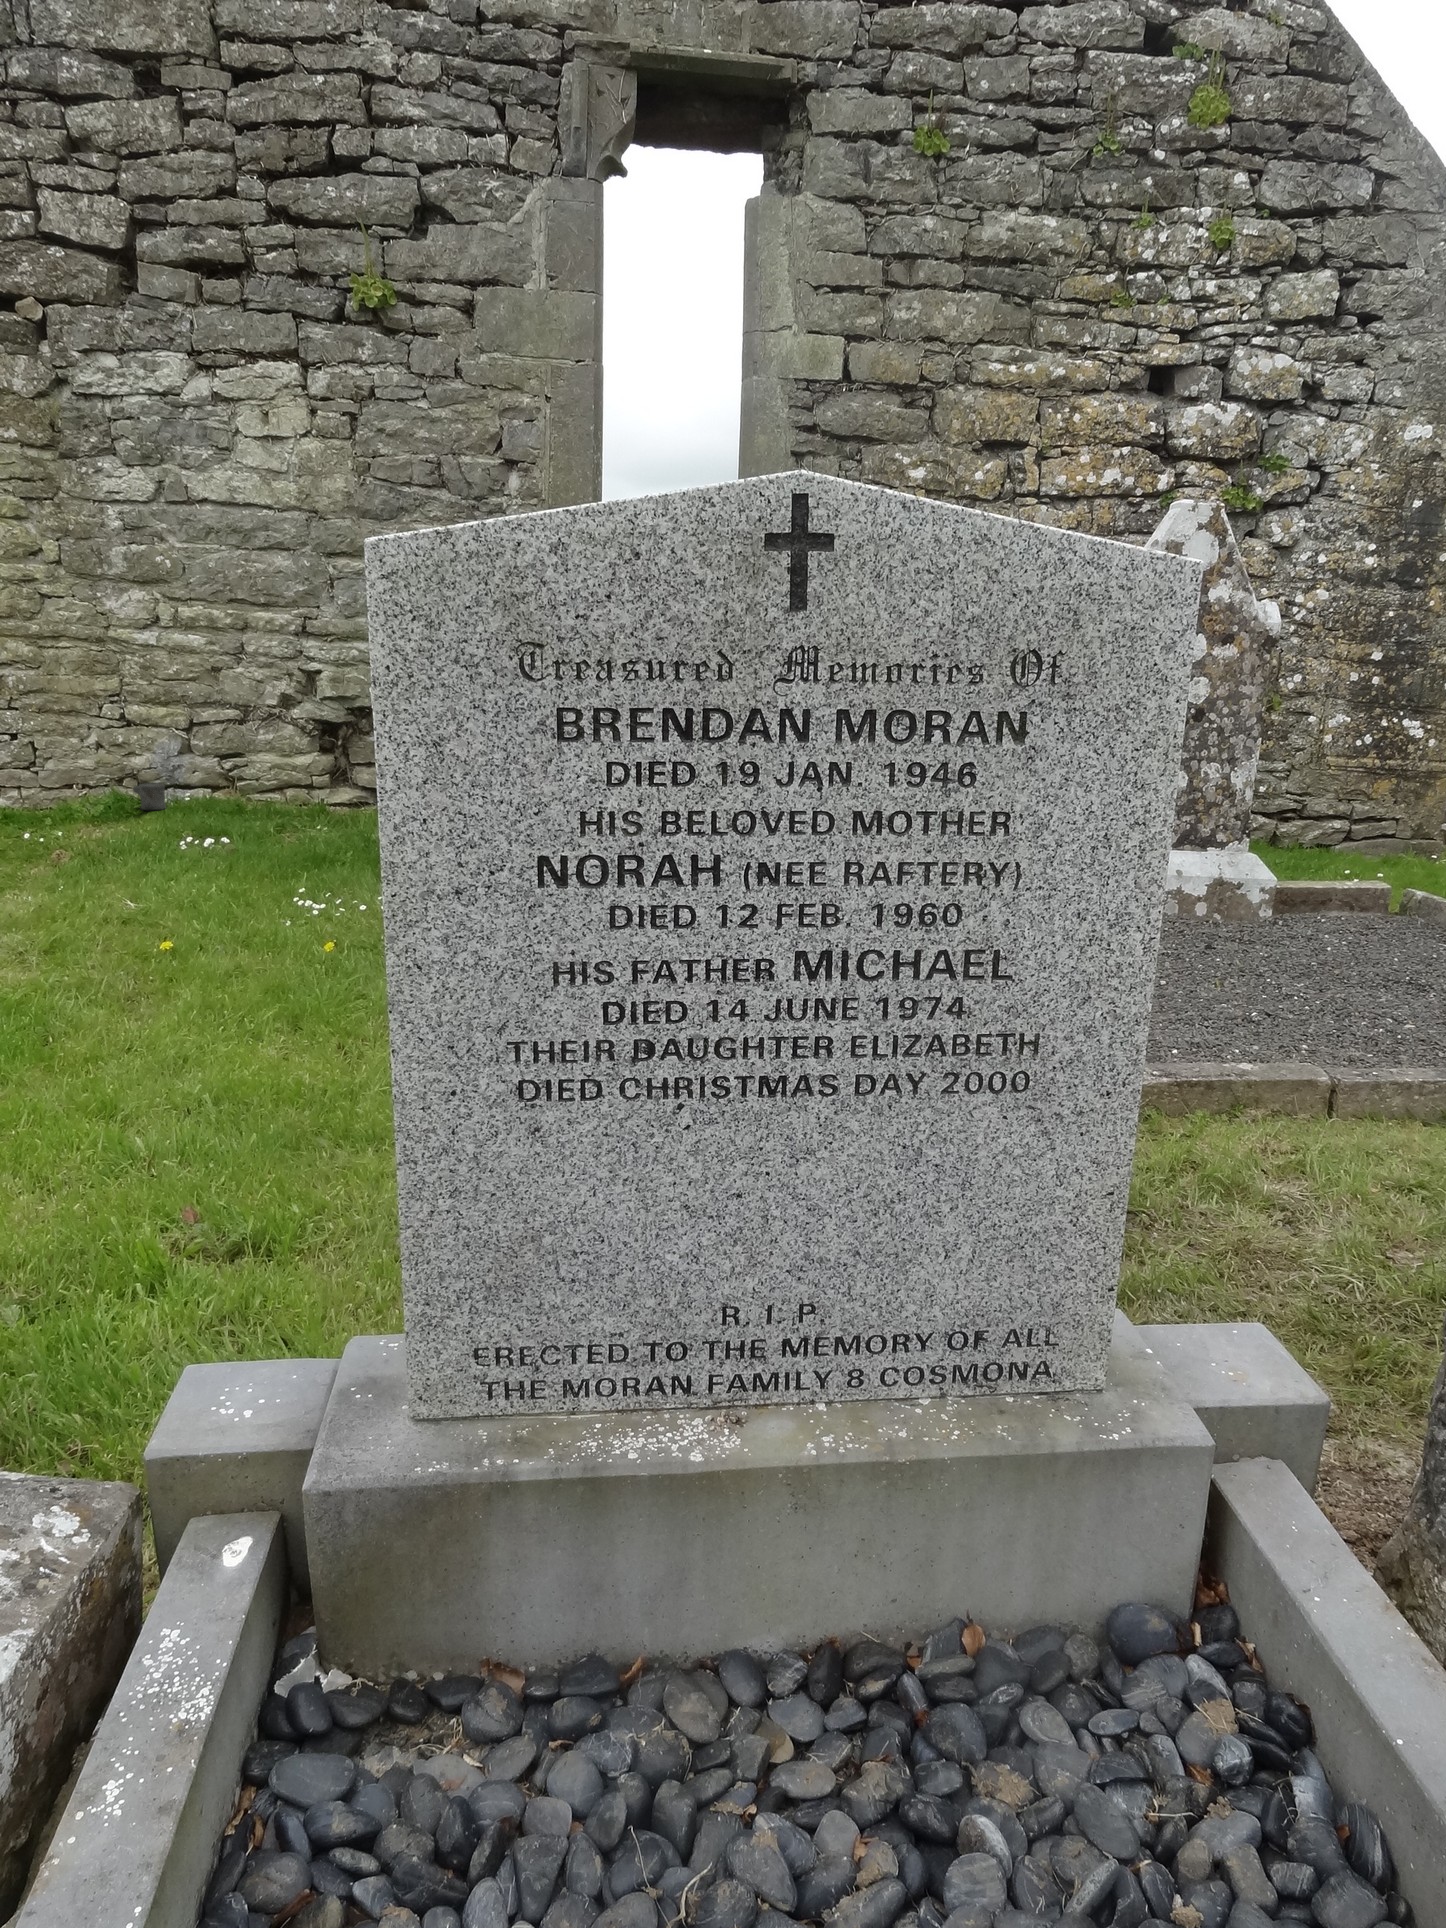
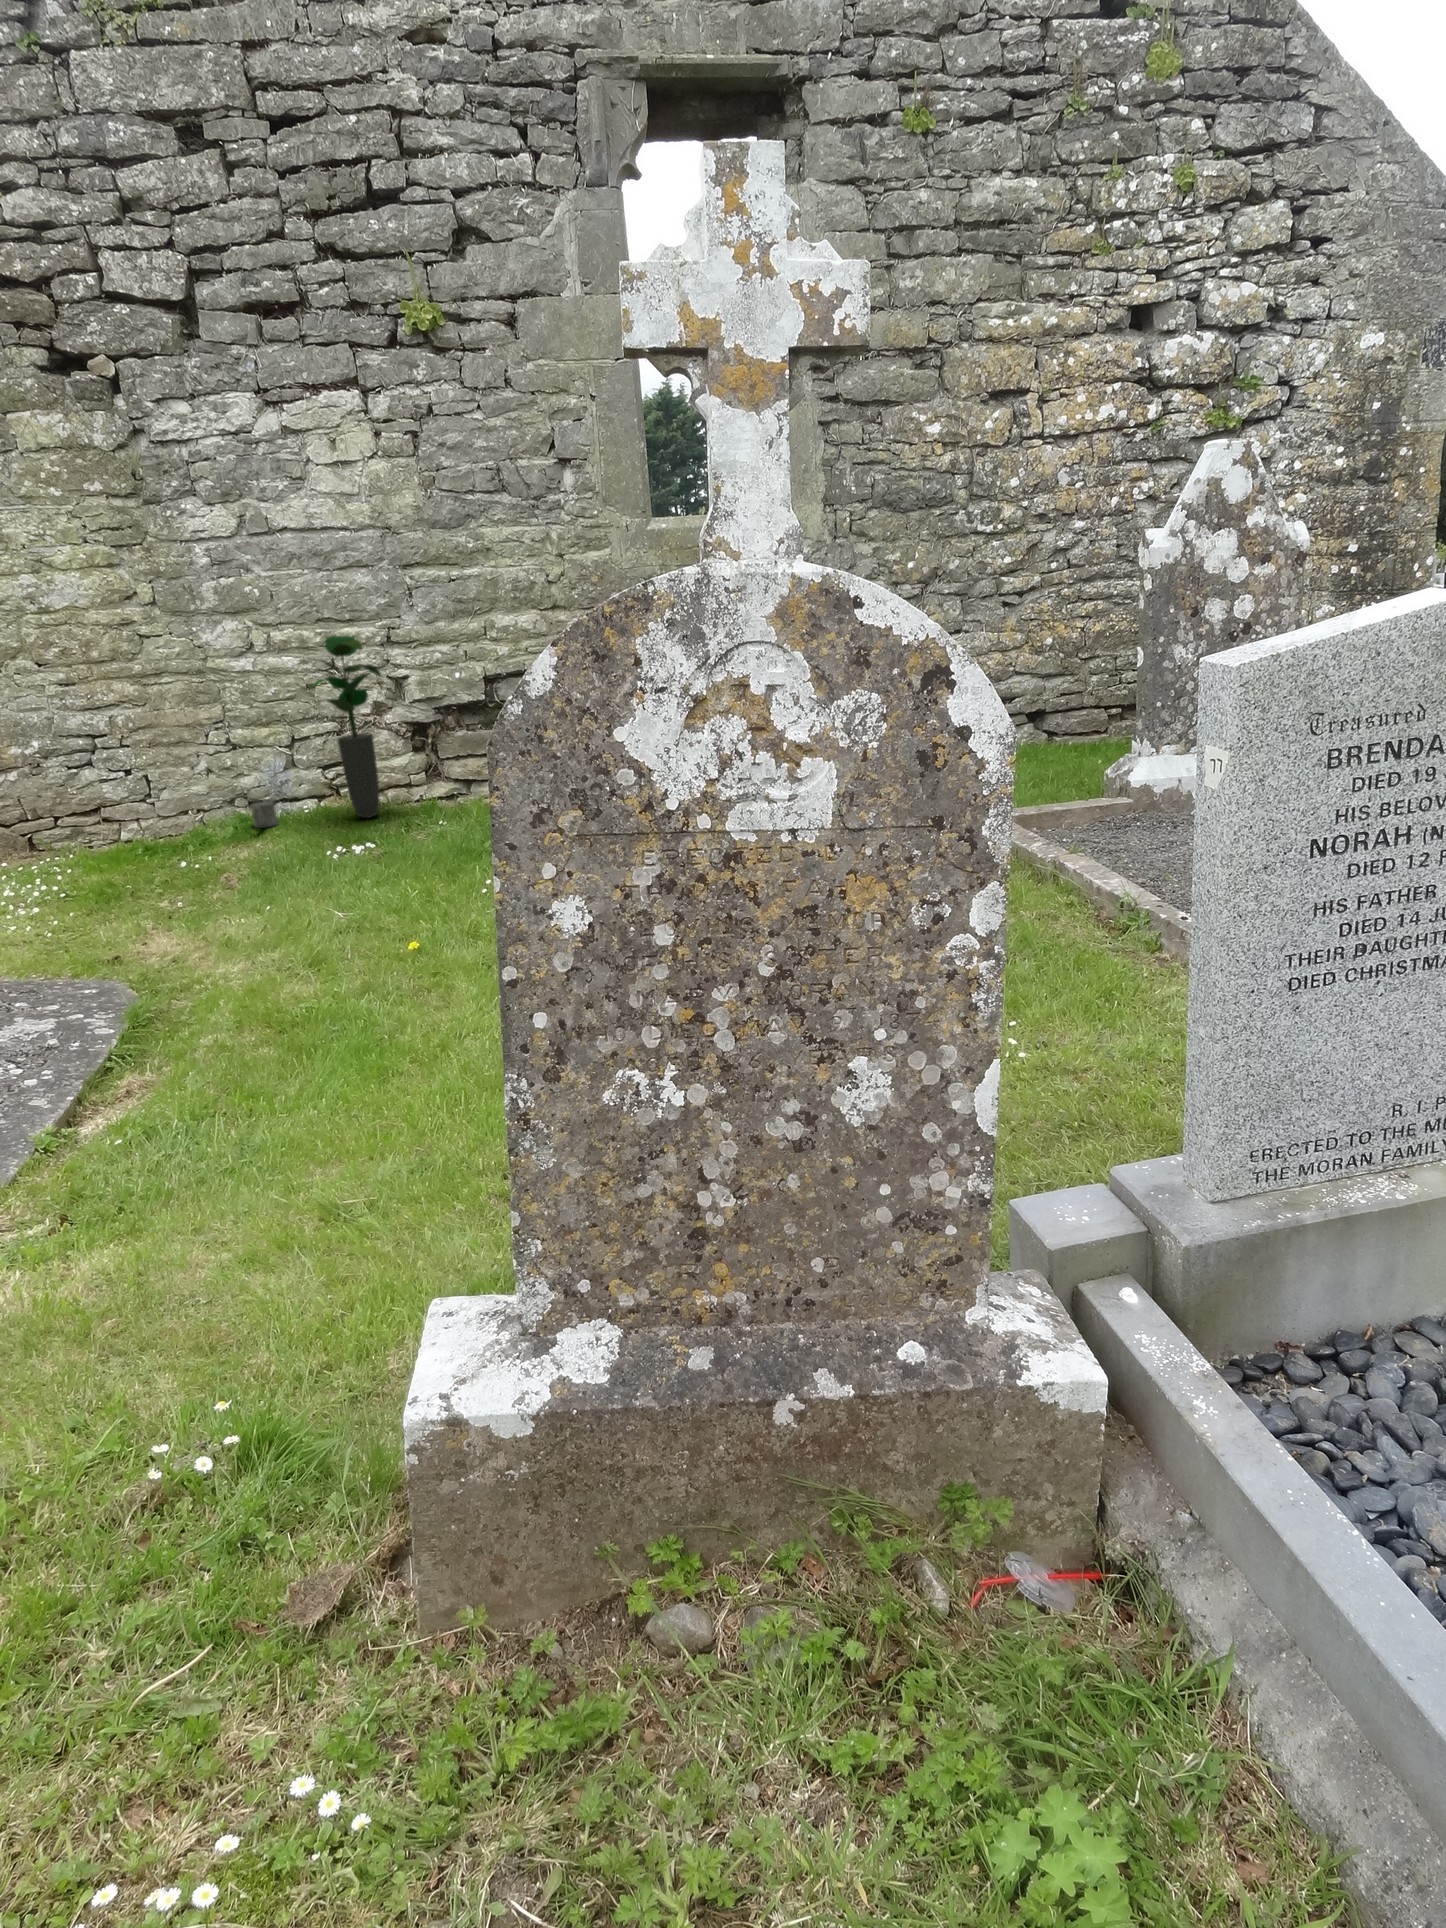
potted plant: none [200,618,292,813] -> present [314,636,381,818]

